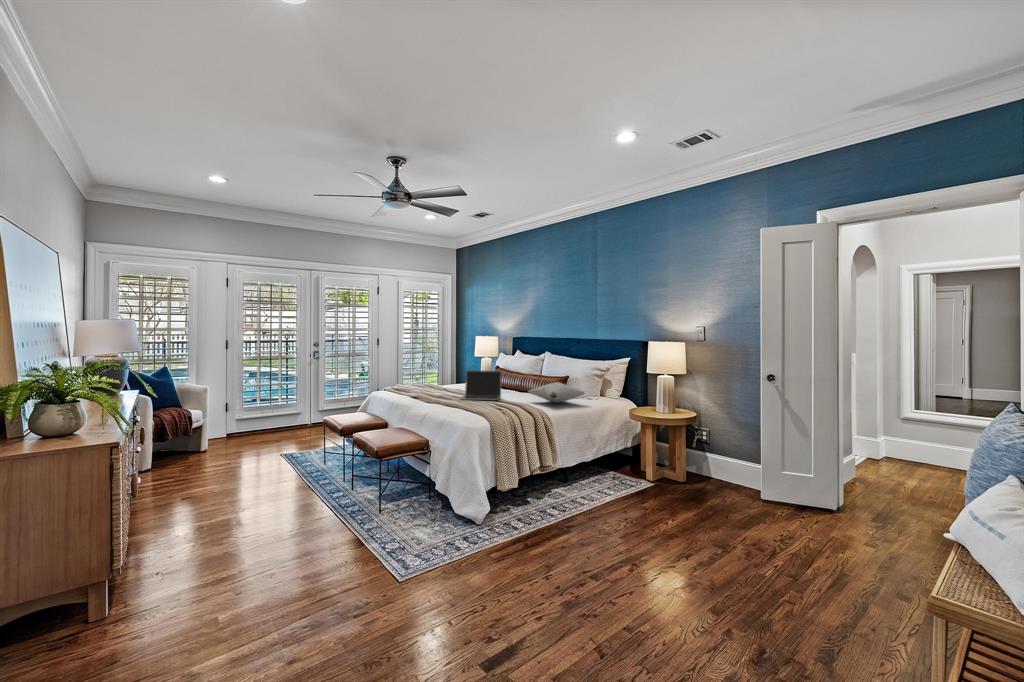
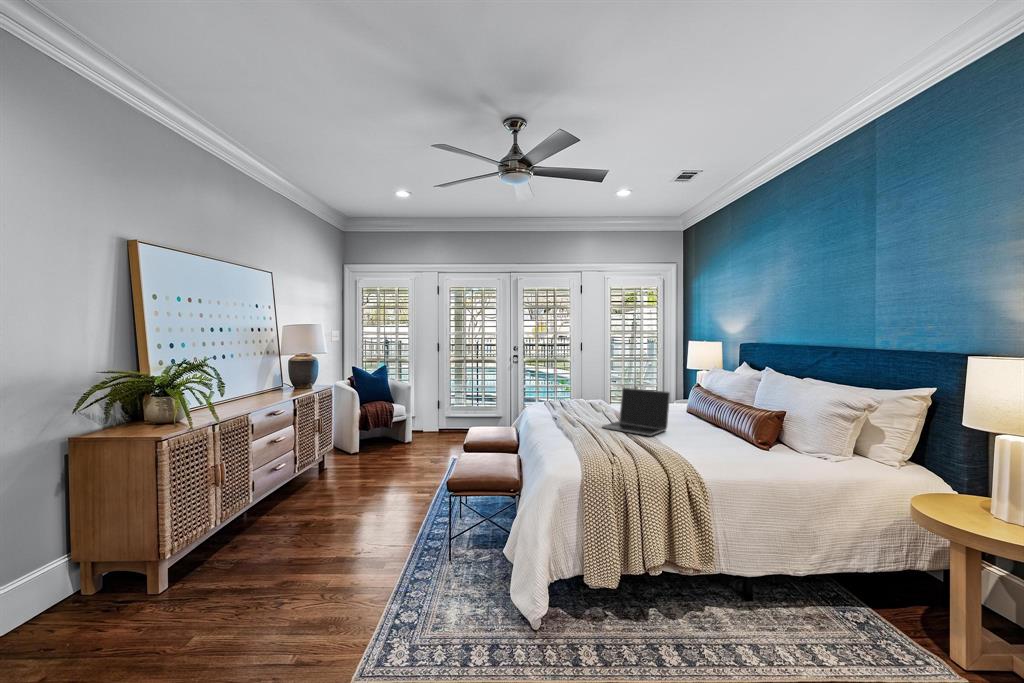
pillow: present [528,382,585,403] -> none [699,419,804,454]

